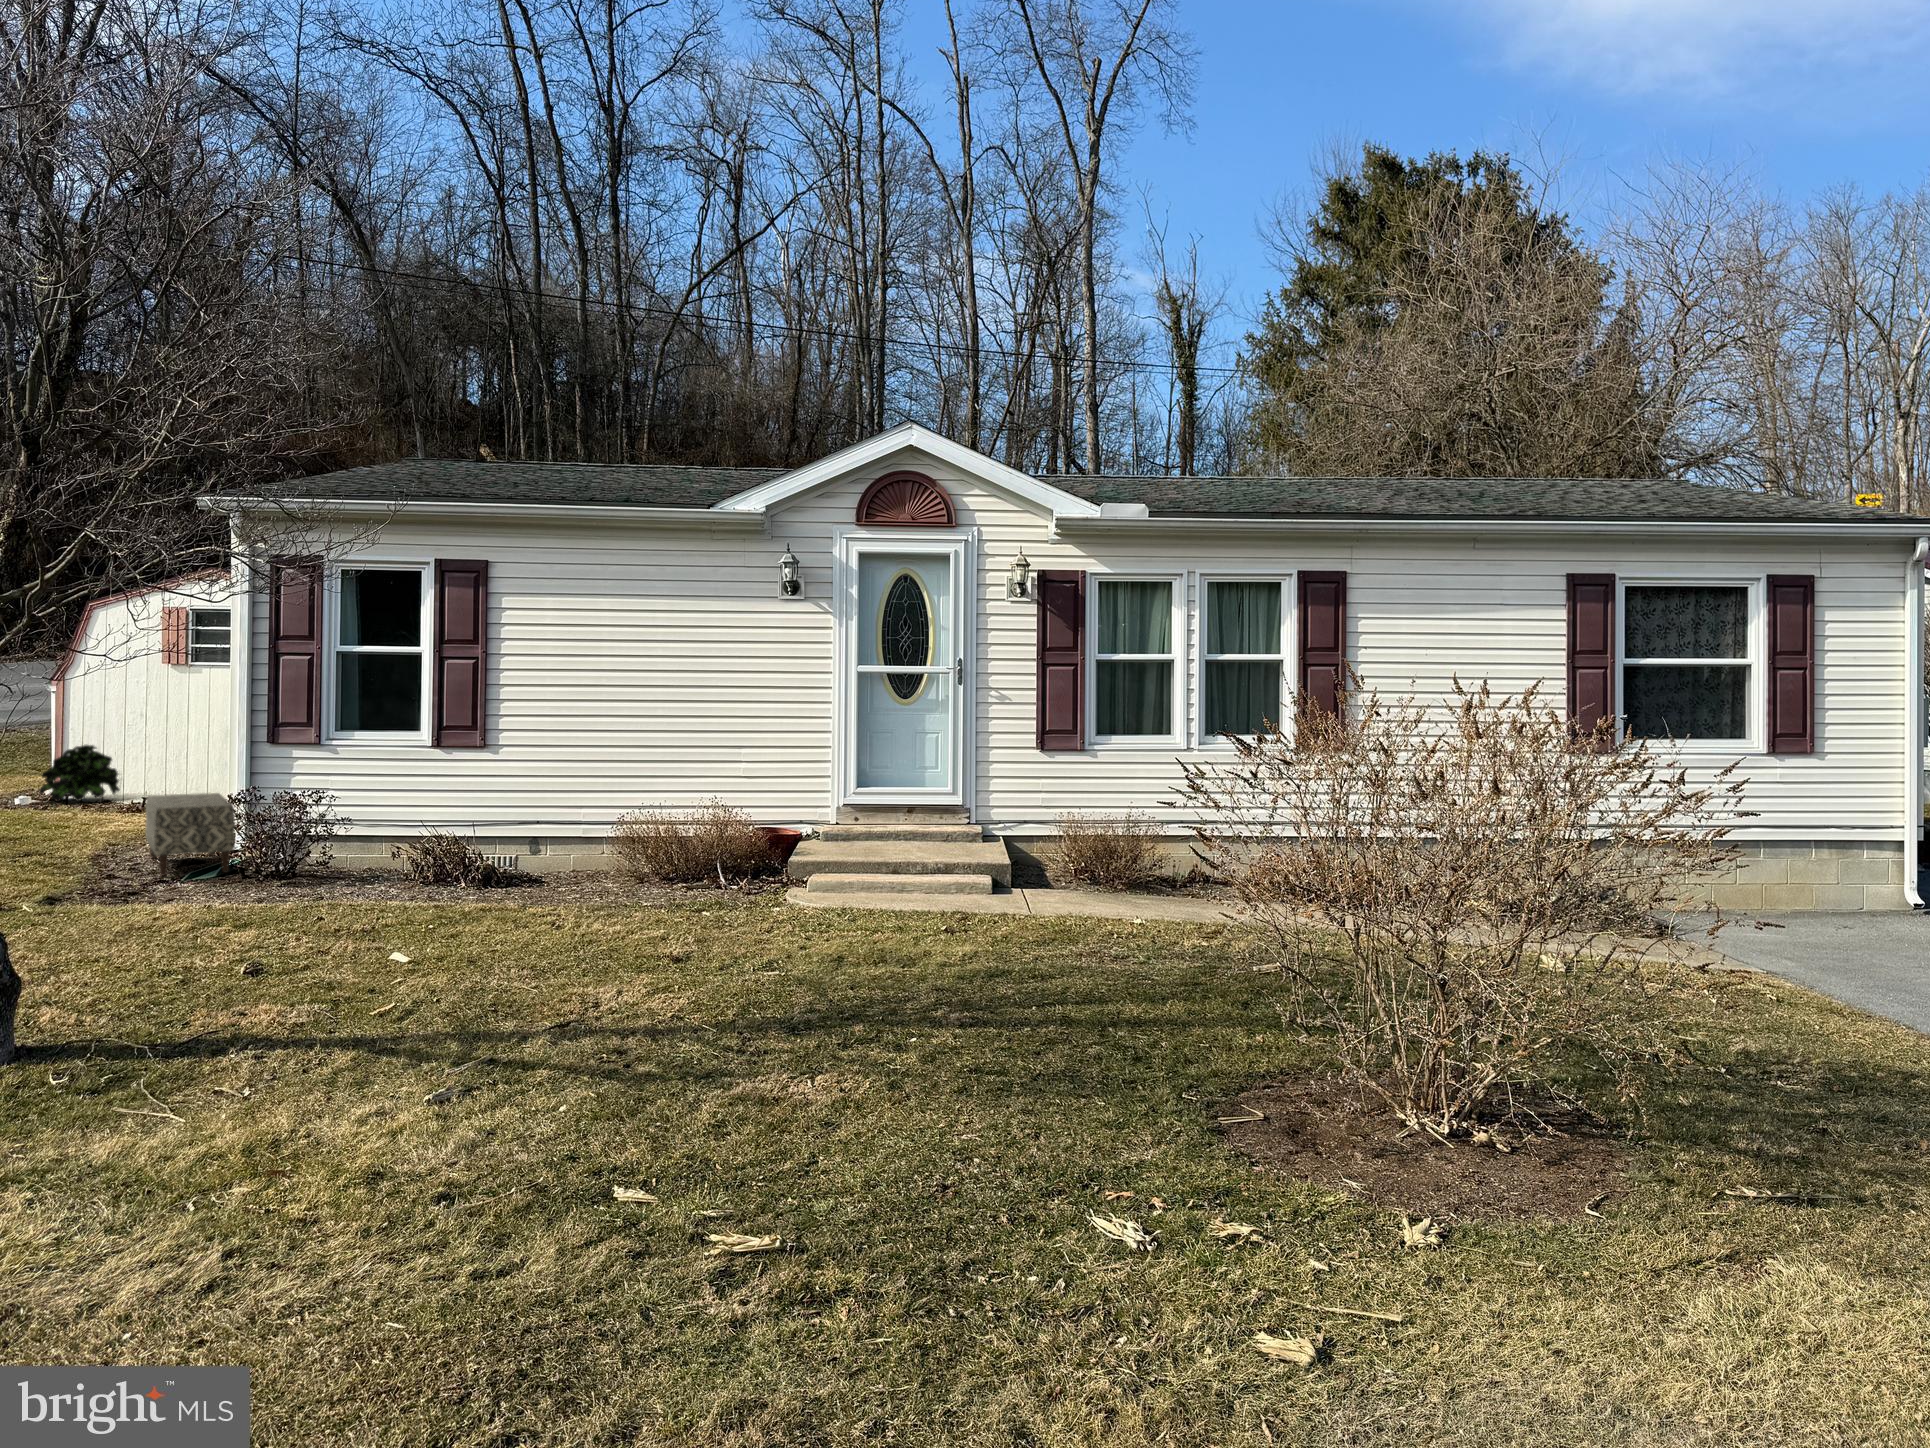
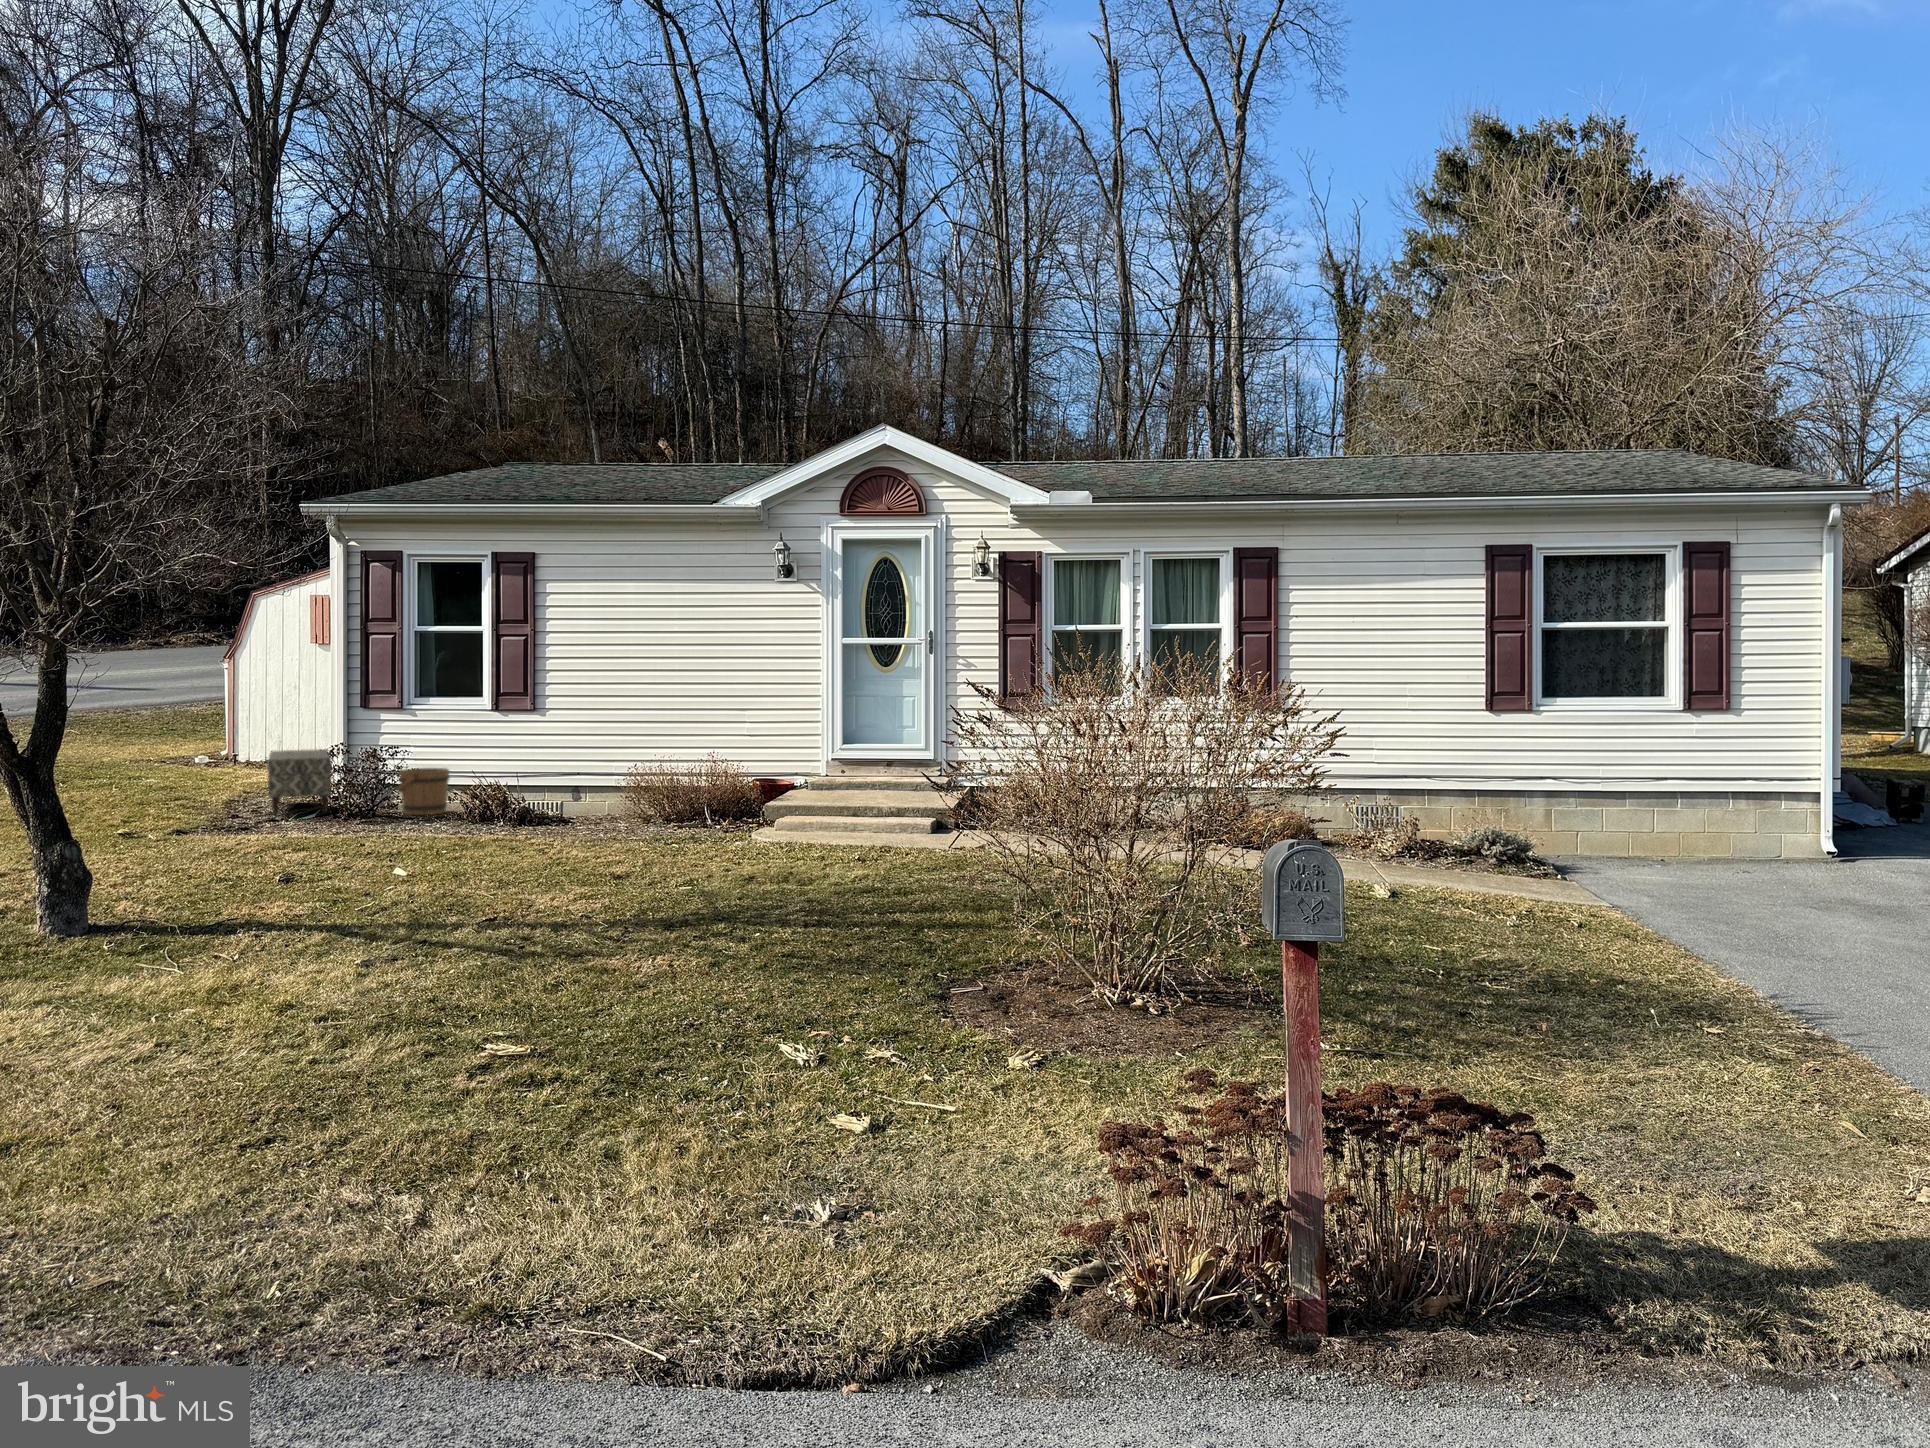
potted plant: present [39,745,120,802] -> none [215,713,280,761]
bucket: none [318,816,384,874] -> present [397,768,449,815]

